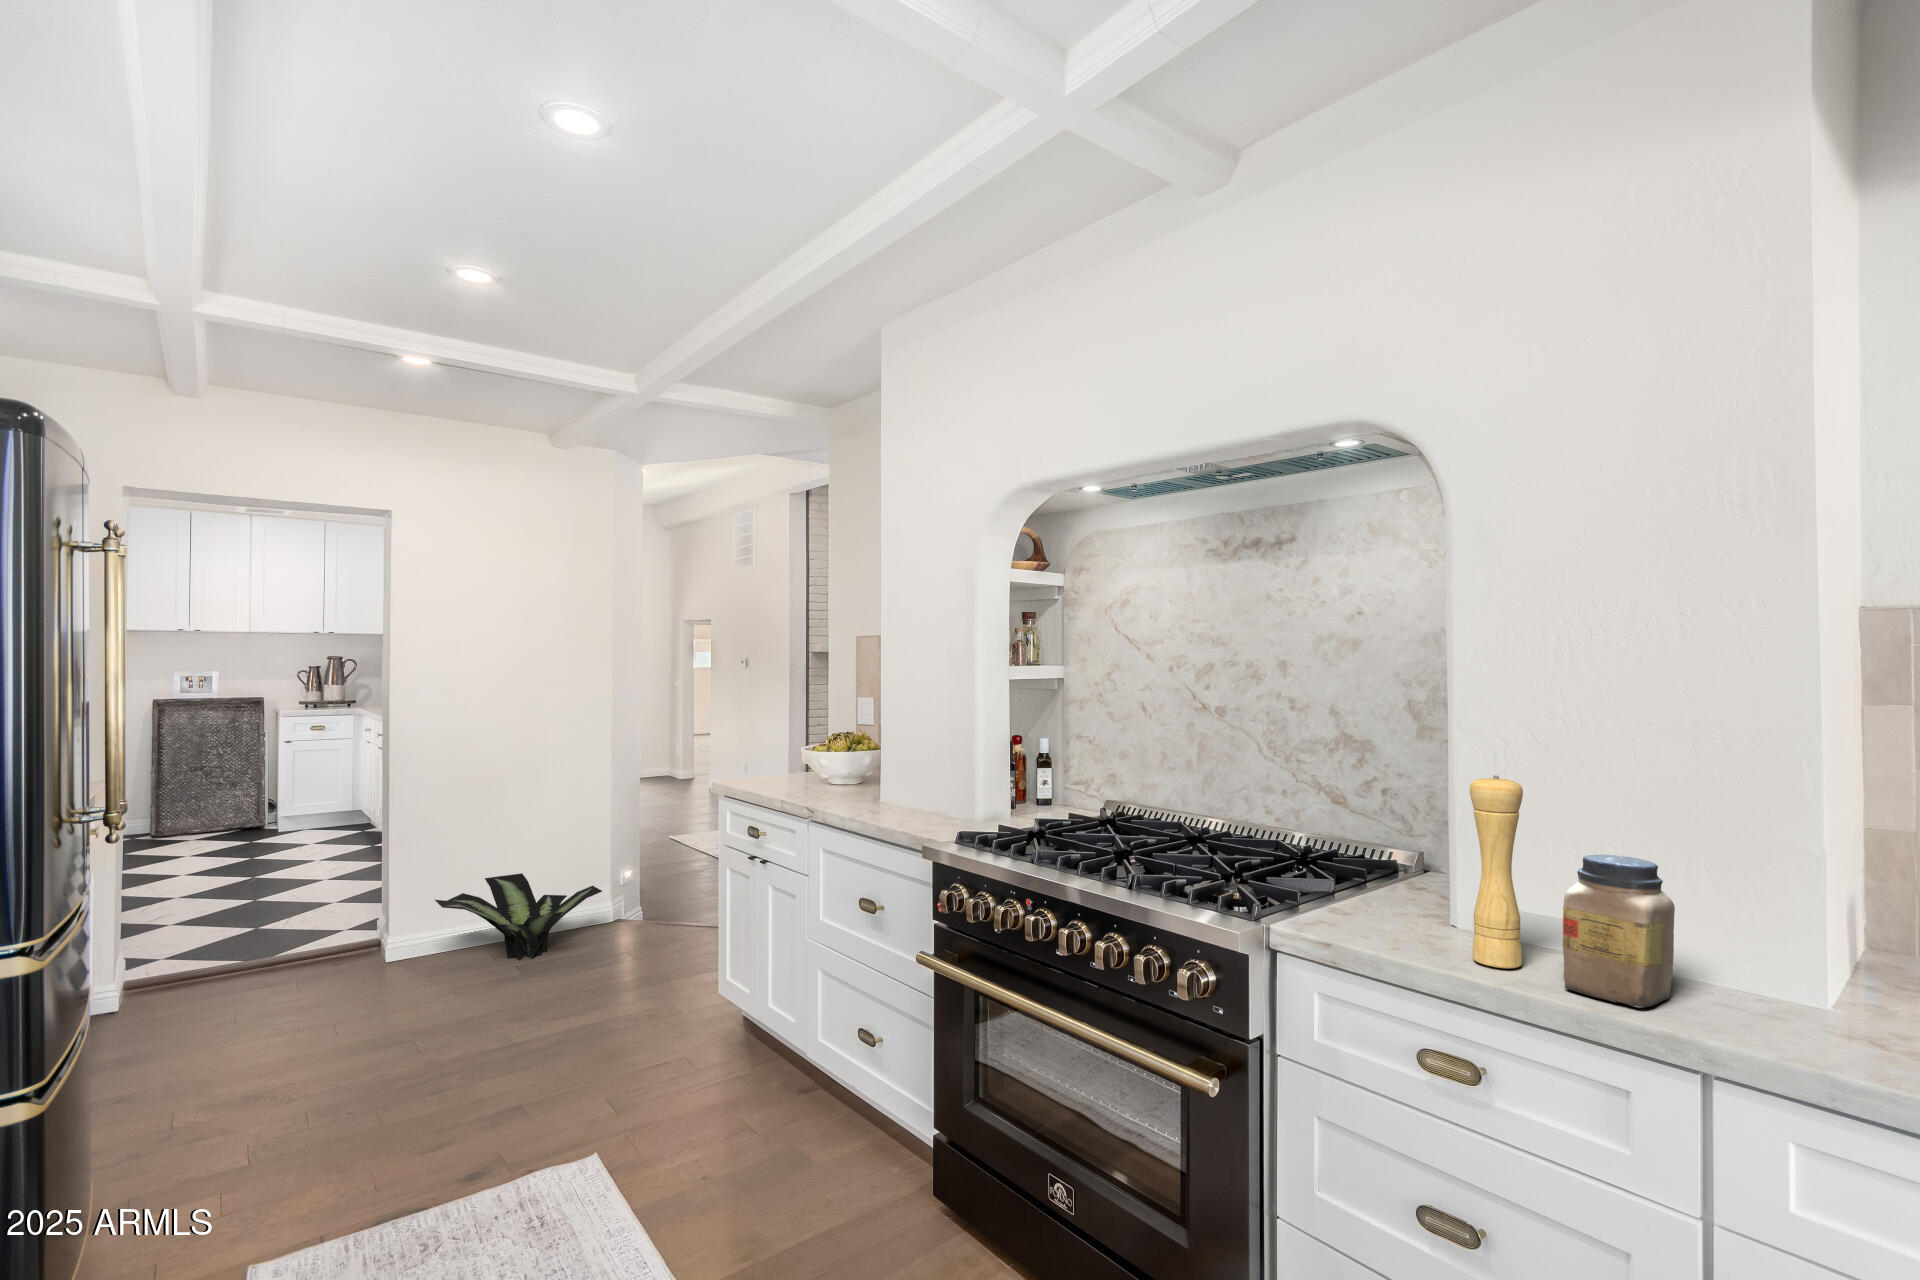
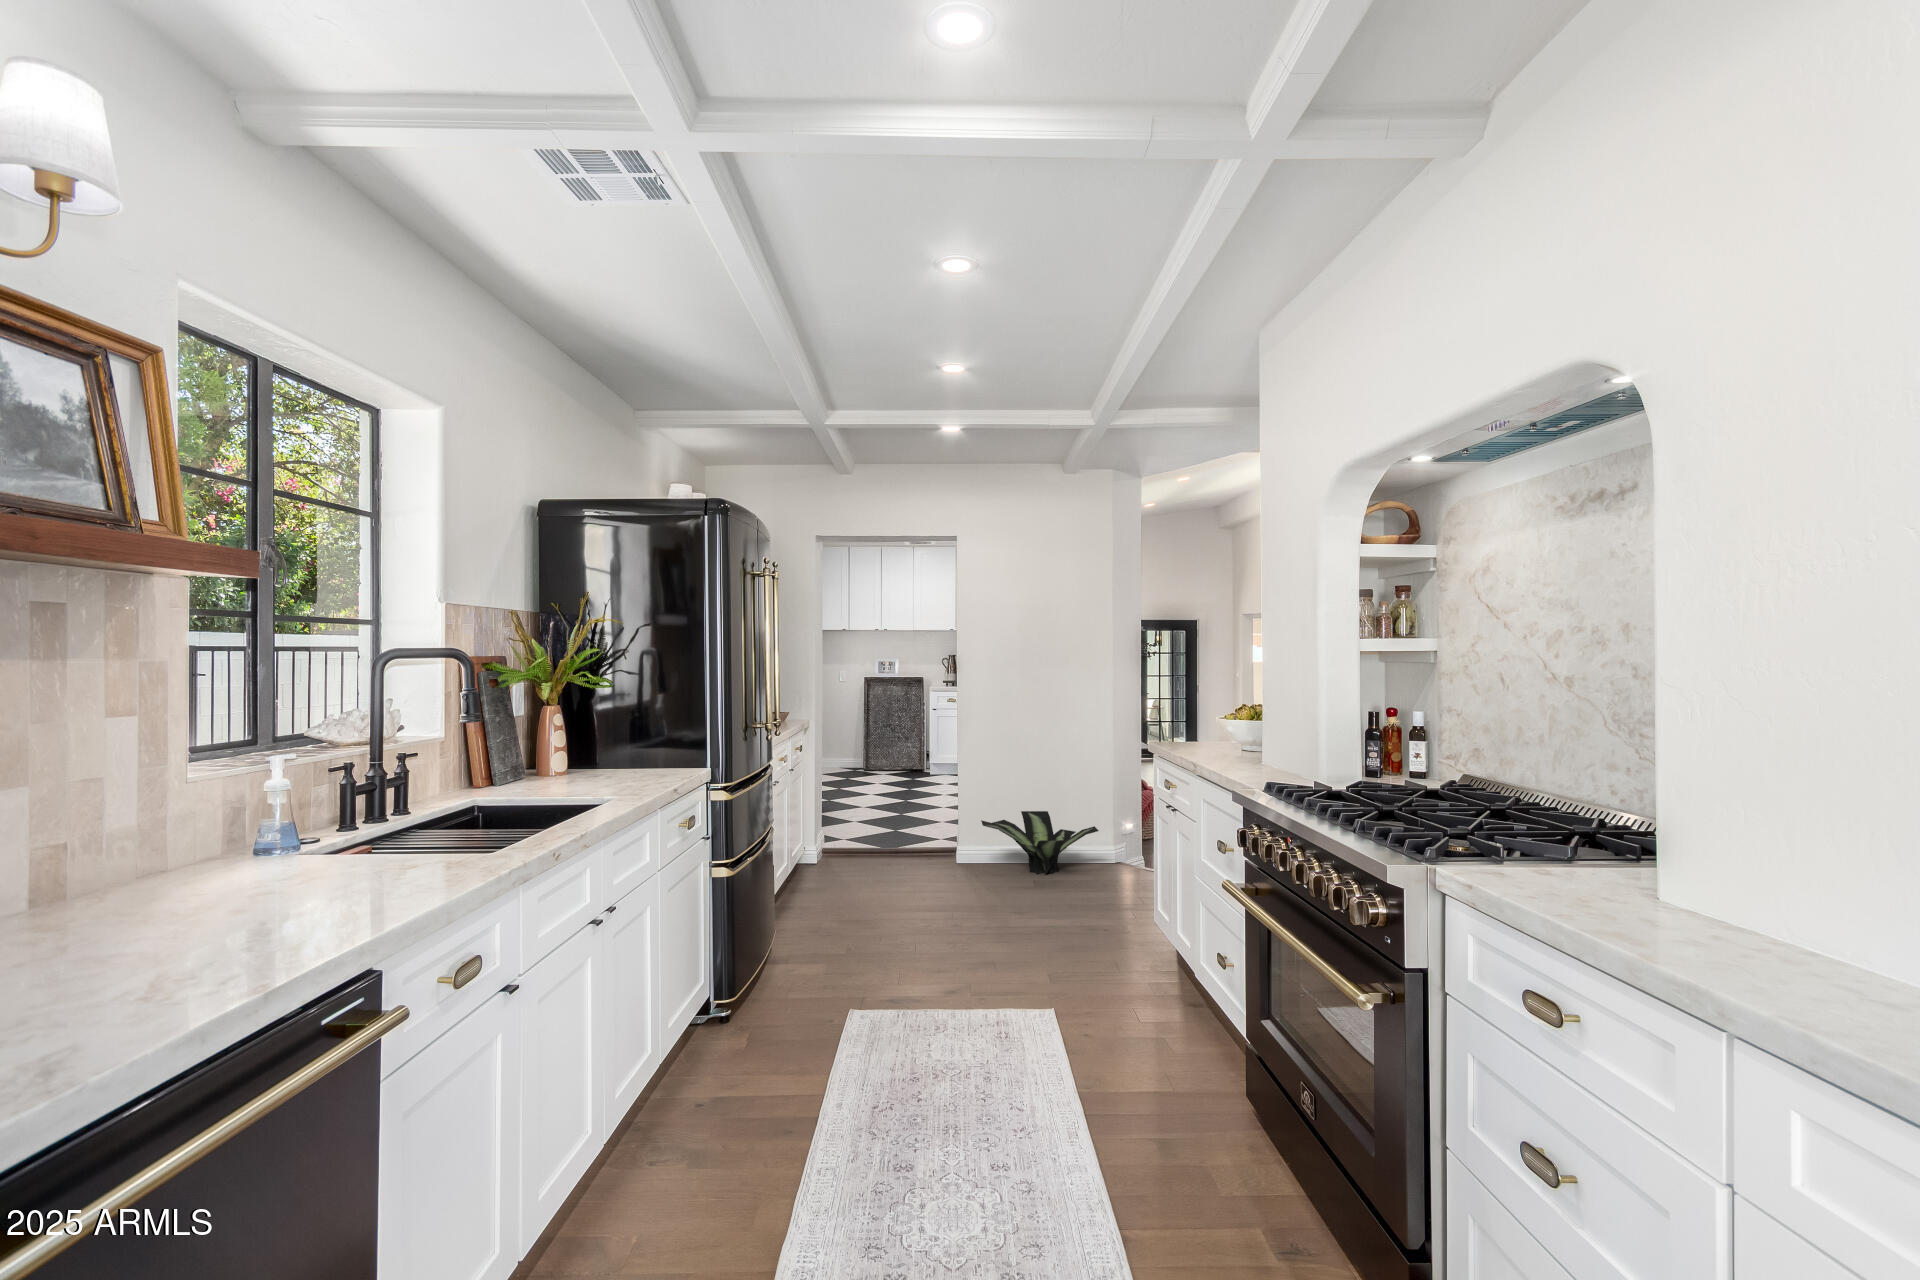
pepper mill: present [1470,776,1523,968] -> none [1611,727,1676,933]
jar: present [1563,855,1675,1007] -> none [1676,814,1825,982]

